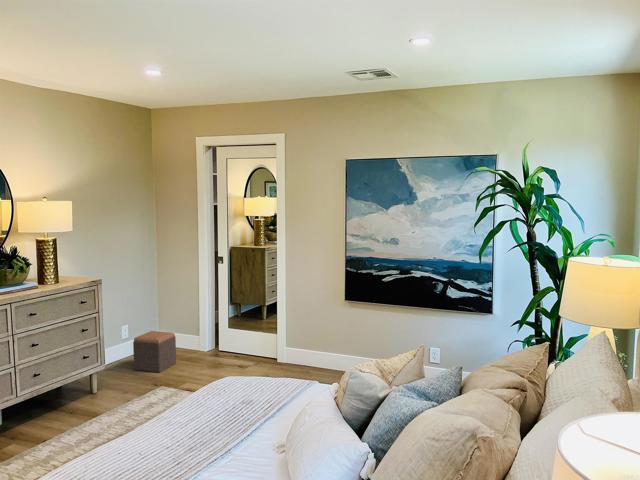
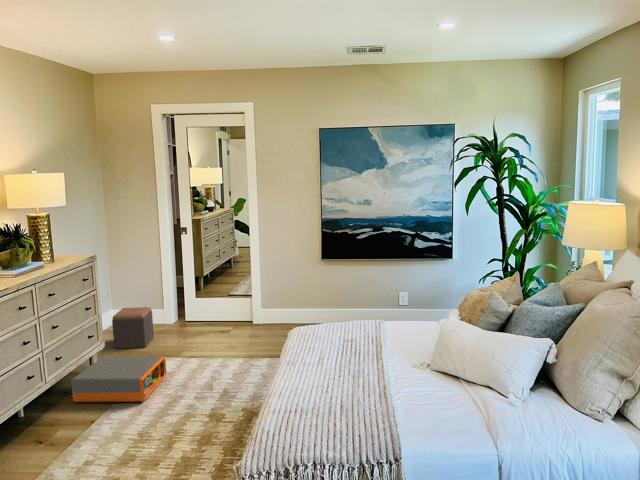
storage box: none [48,378,145,430] -> present [71,356,166,402]

